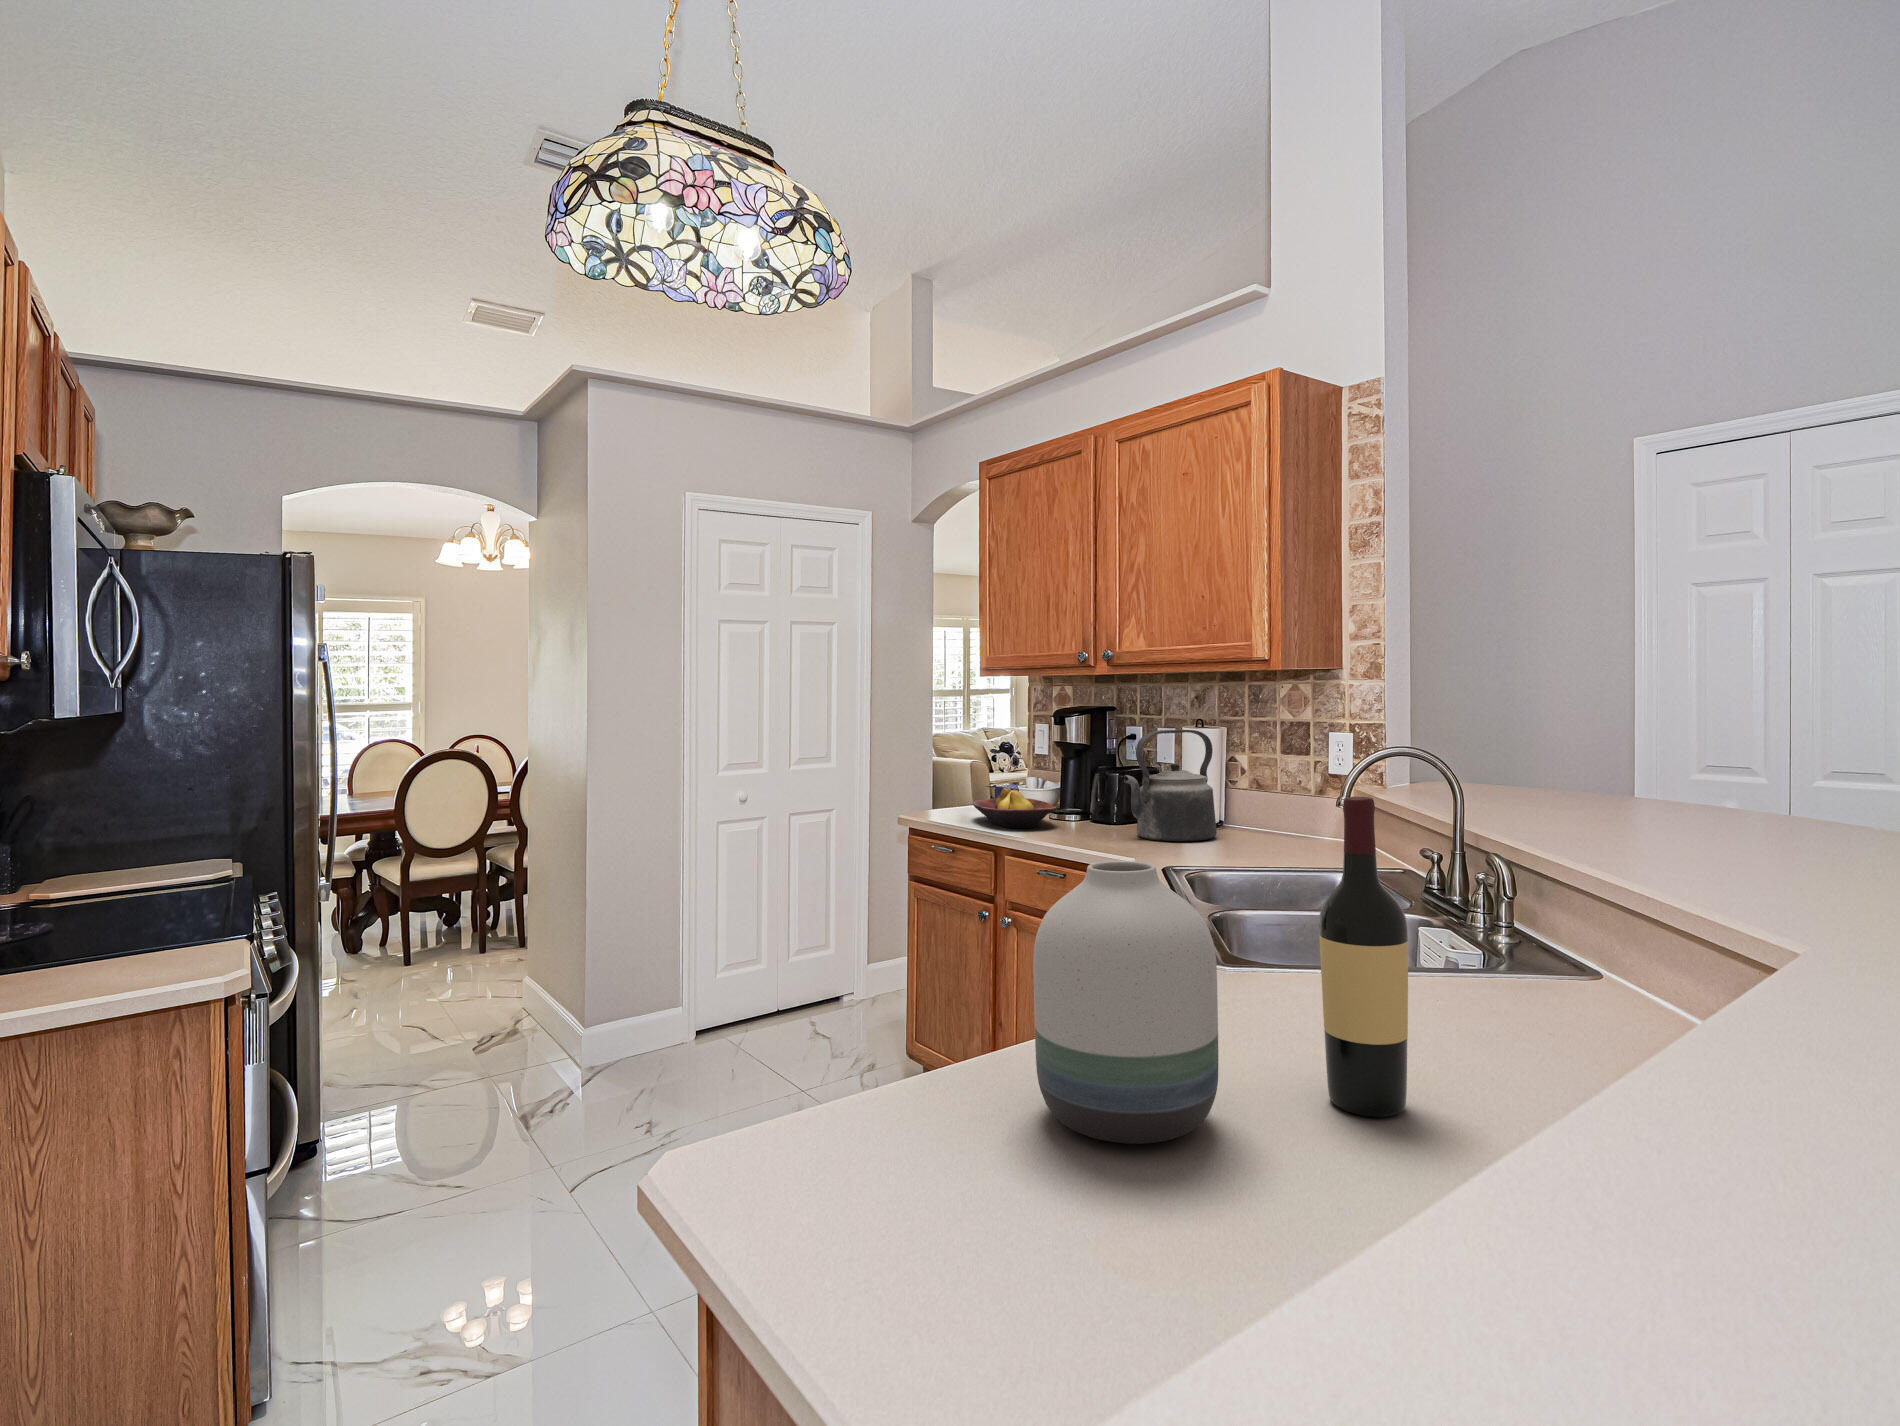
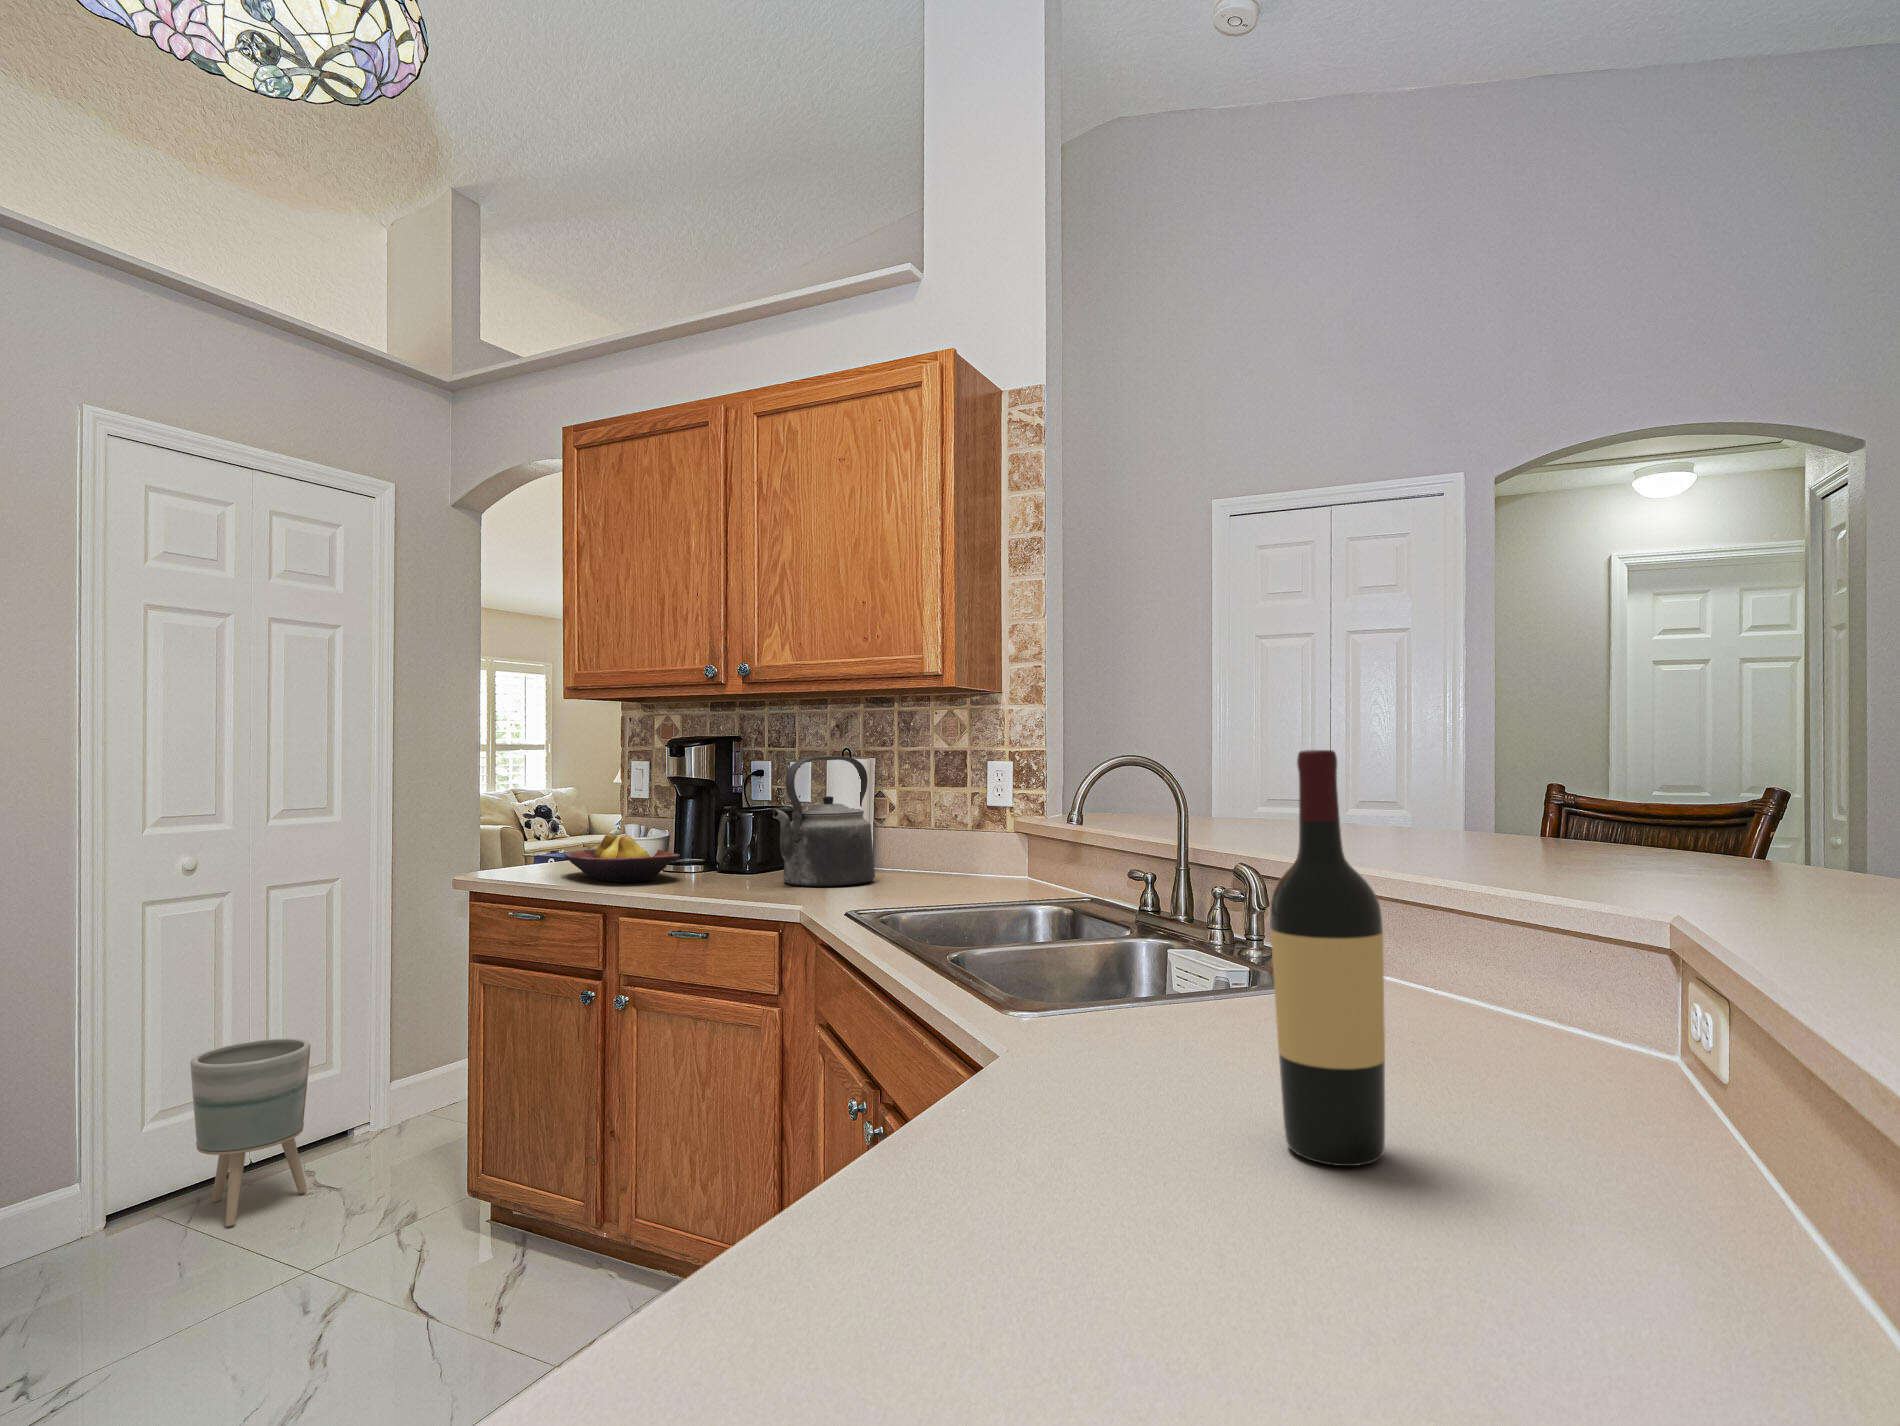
vase: present [1033,861,1219,1144] -> none [949,839,1228,1273]
planter: none [745,922,817,1047] -> present [190,1039,311,1226]

